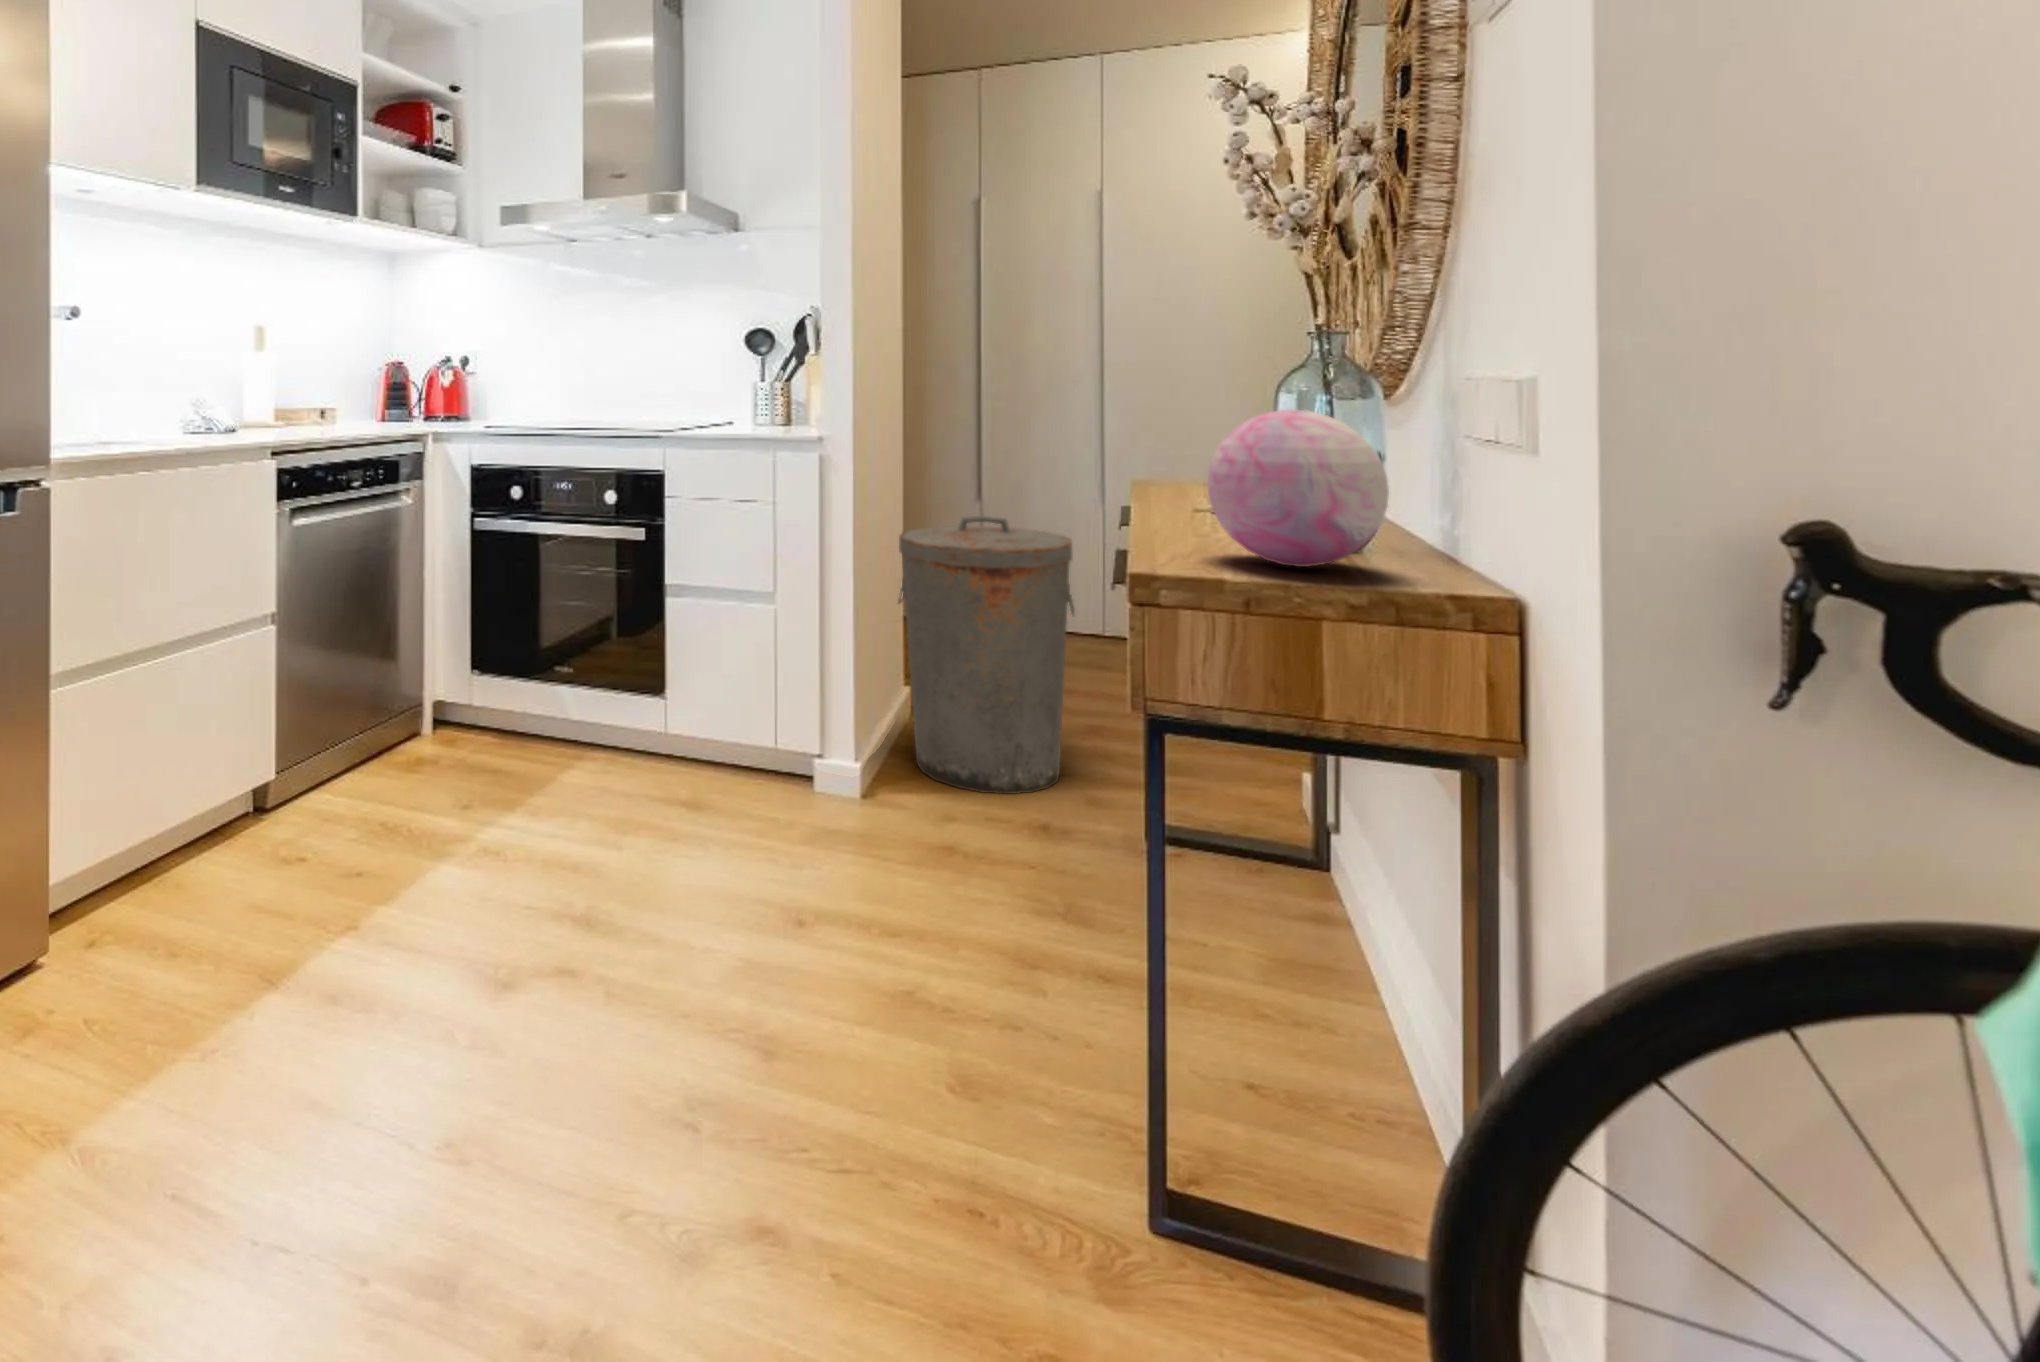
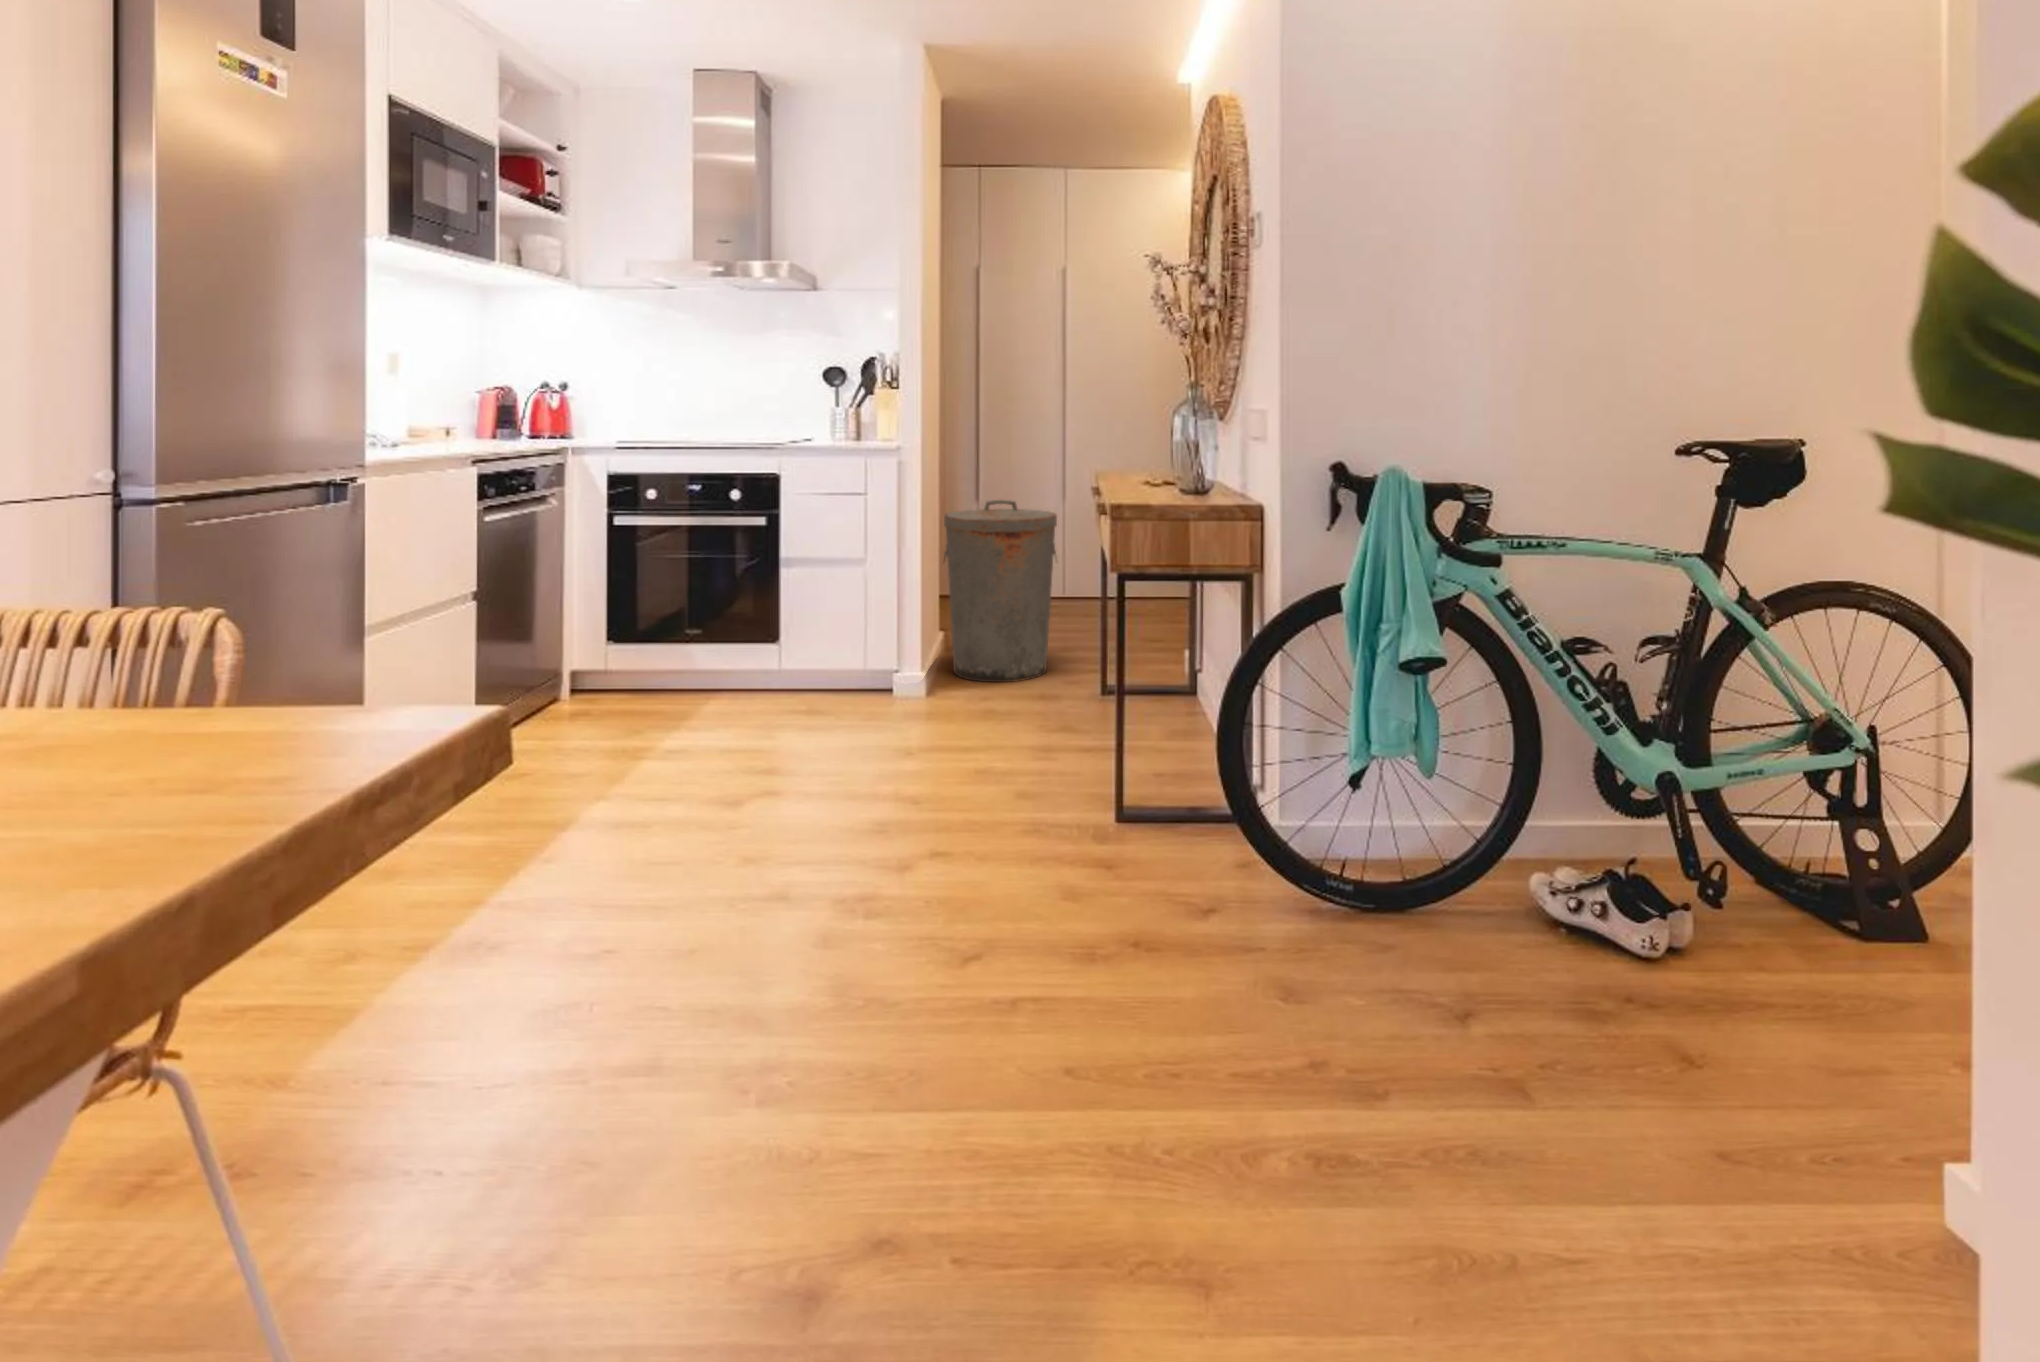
decorative orb: present [1207,410,1389,567] -> none [1145,423,1219,497]

